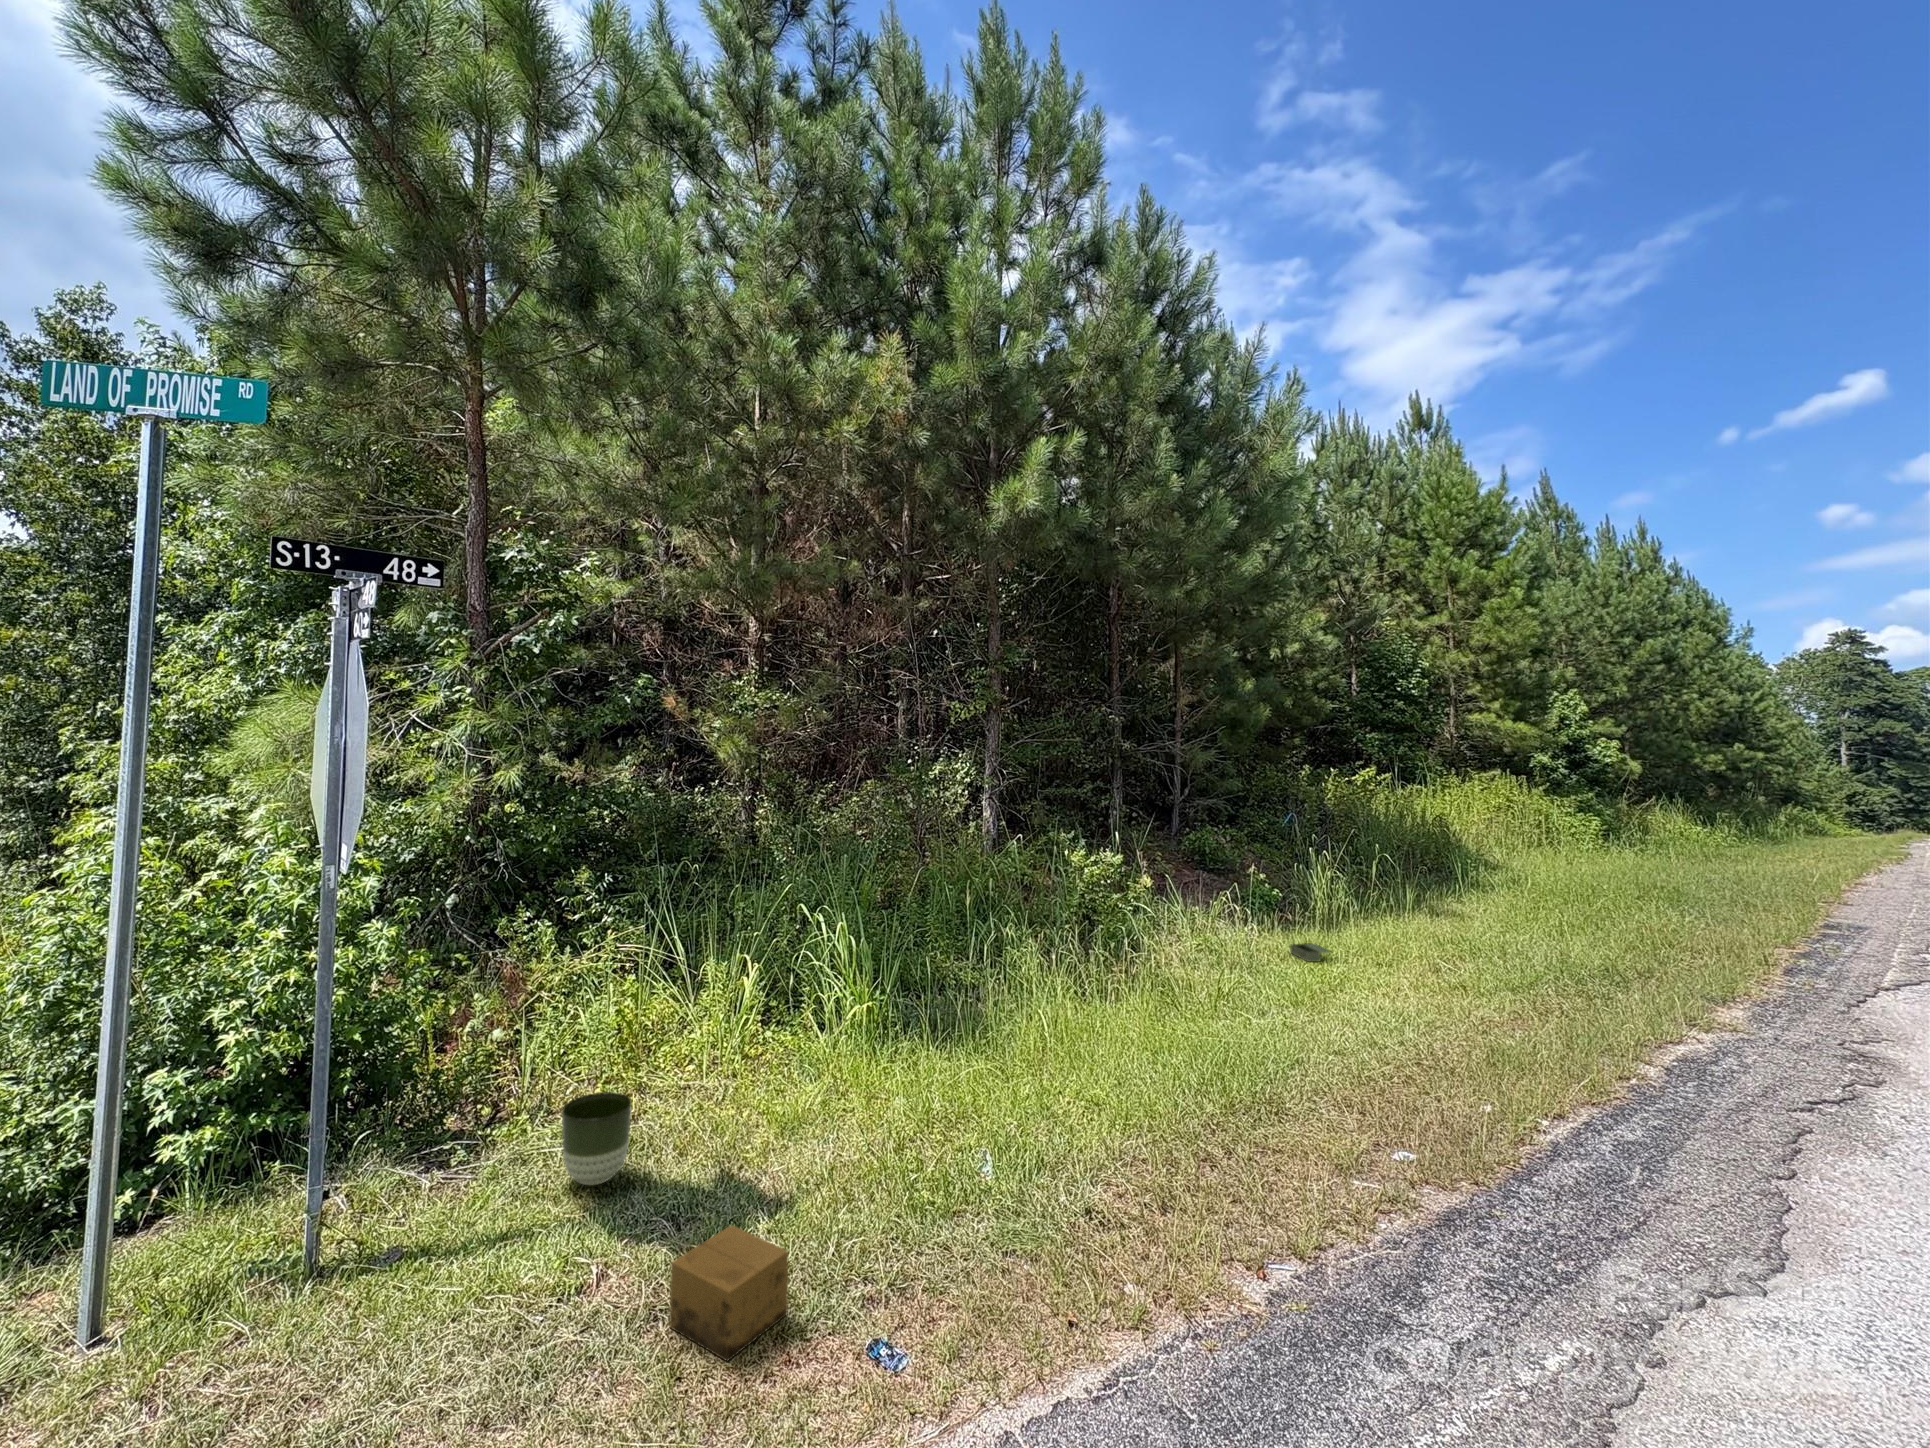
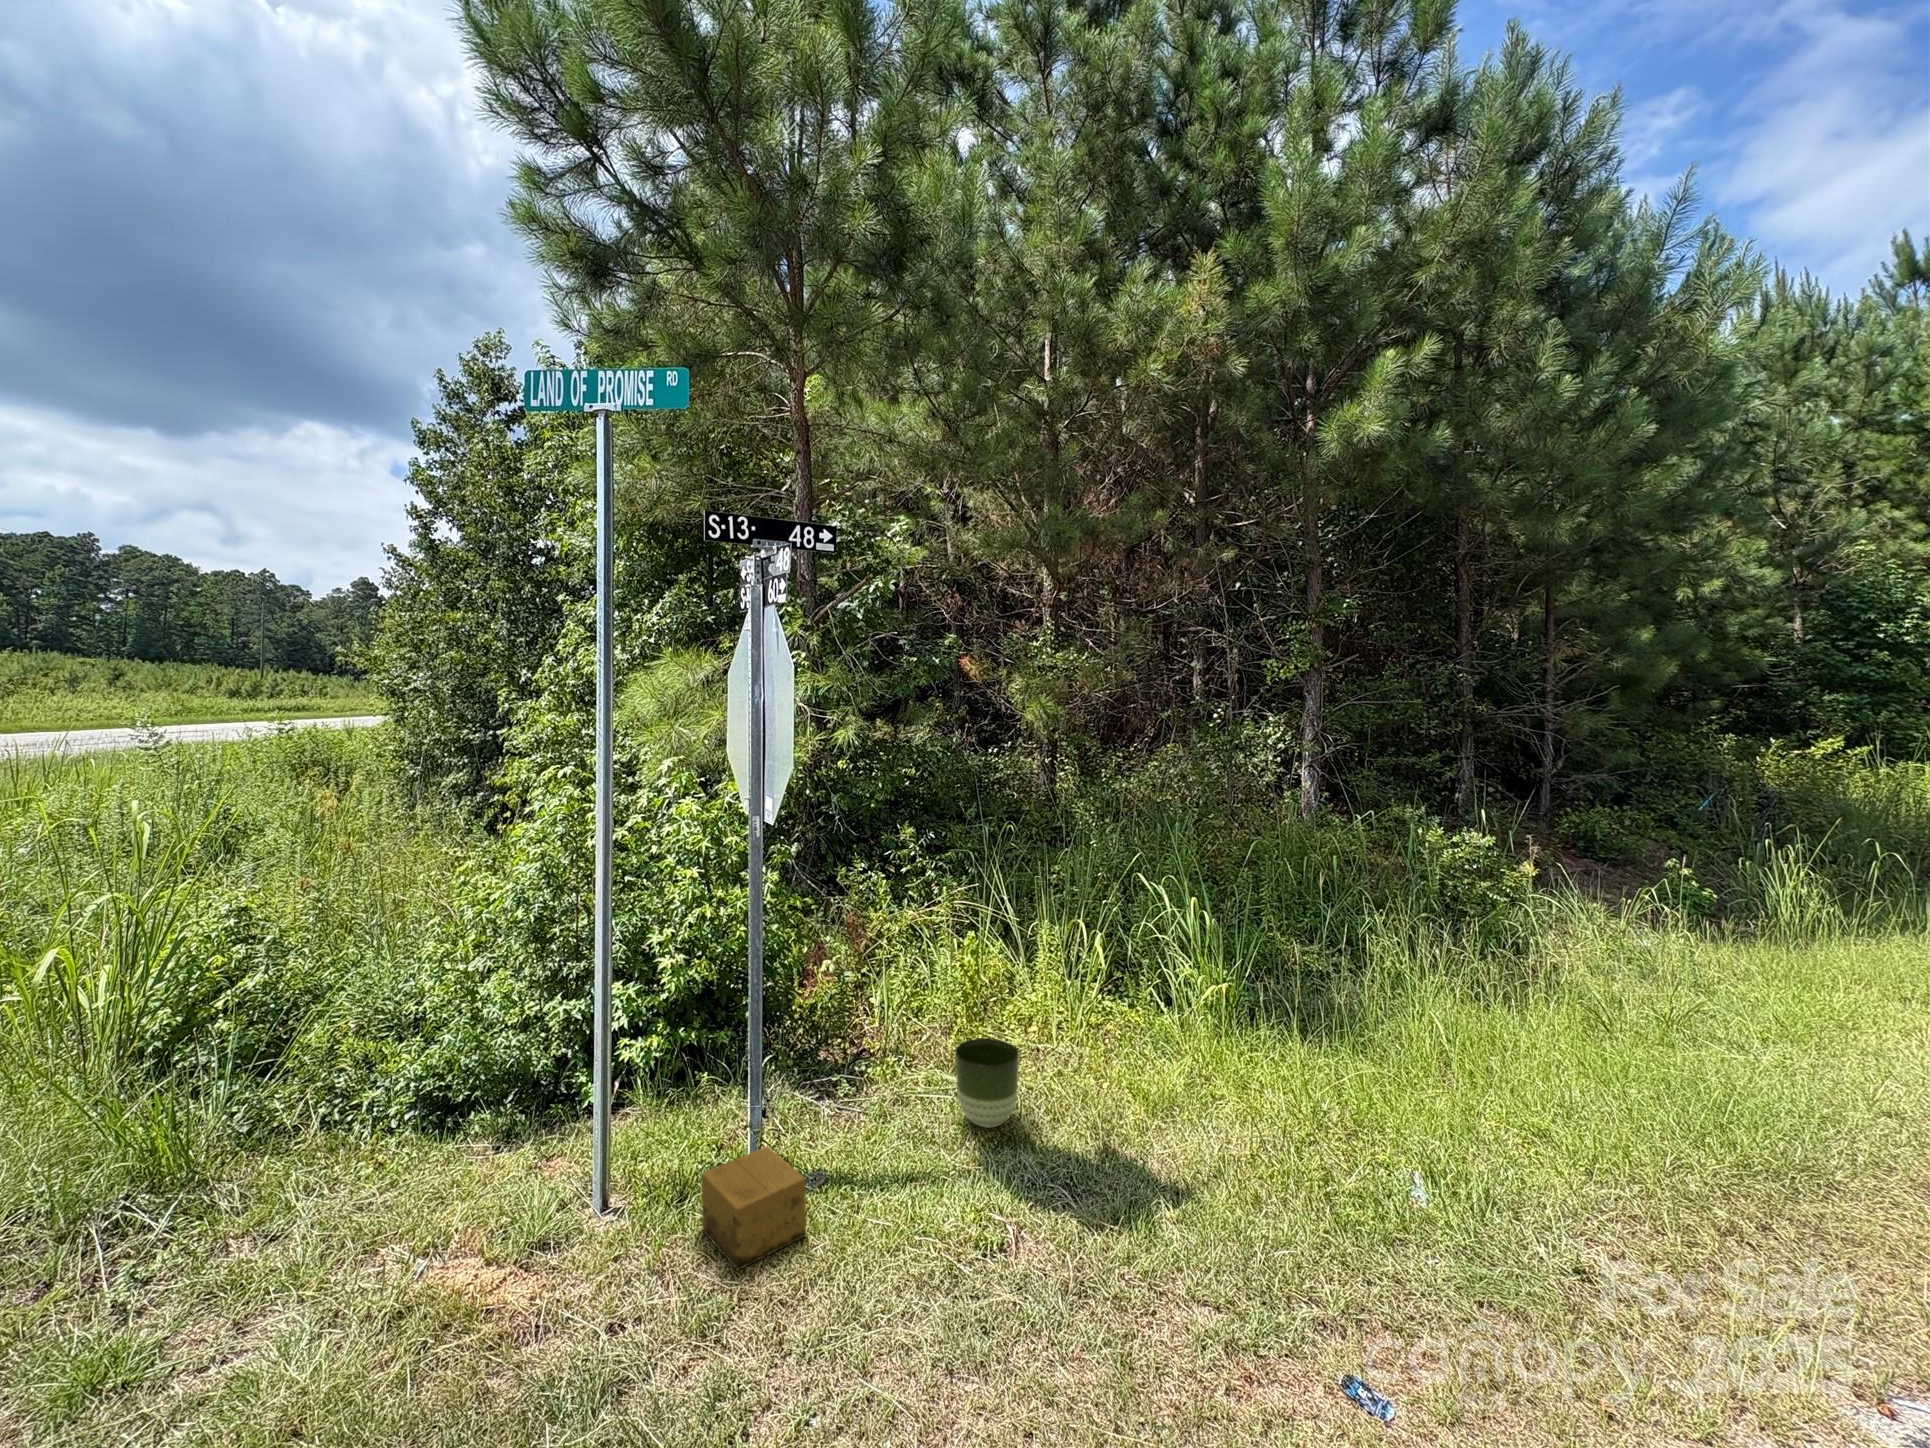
toolbox: present [1290,943,1330,962] -> none [1696,923,1762,947]
cardboard box: present [669,1225,788,1361] -> present [701,1146,806,1270]

